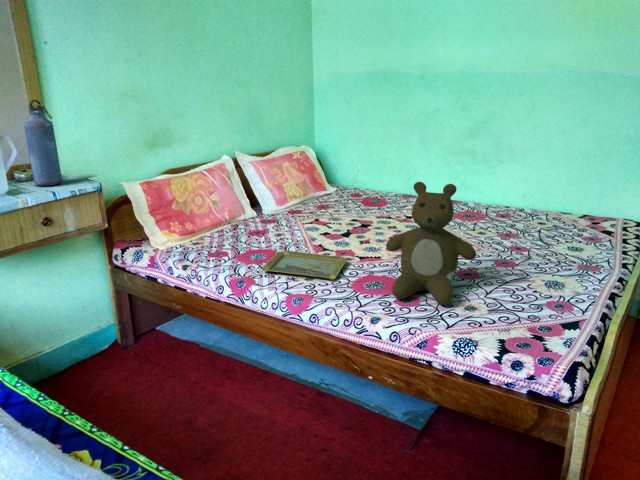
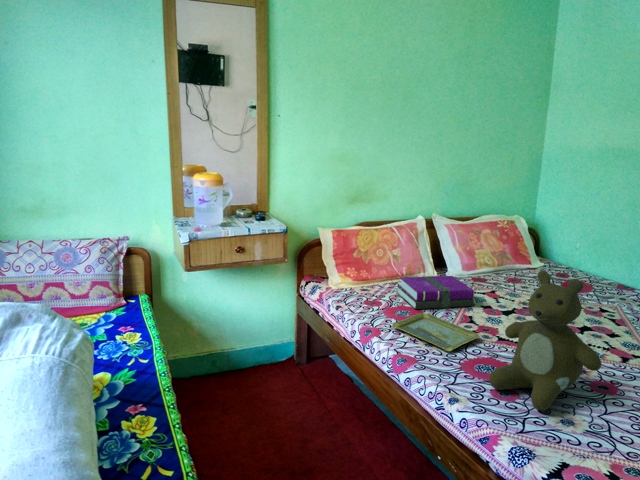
water bottle: present [24,100,62,186] -> none [244,160,264,223]
notebook: none [233,211,315,250] -> present [397,276,475,309]

